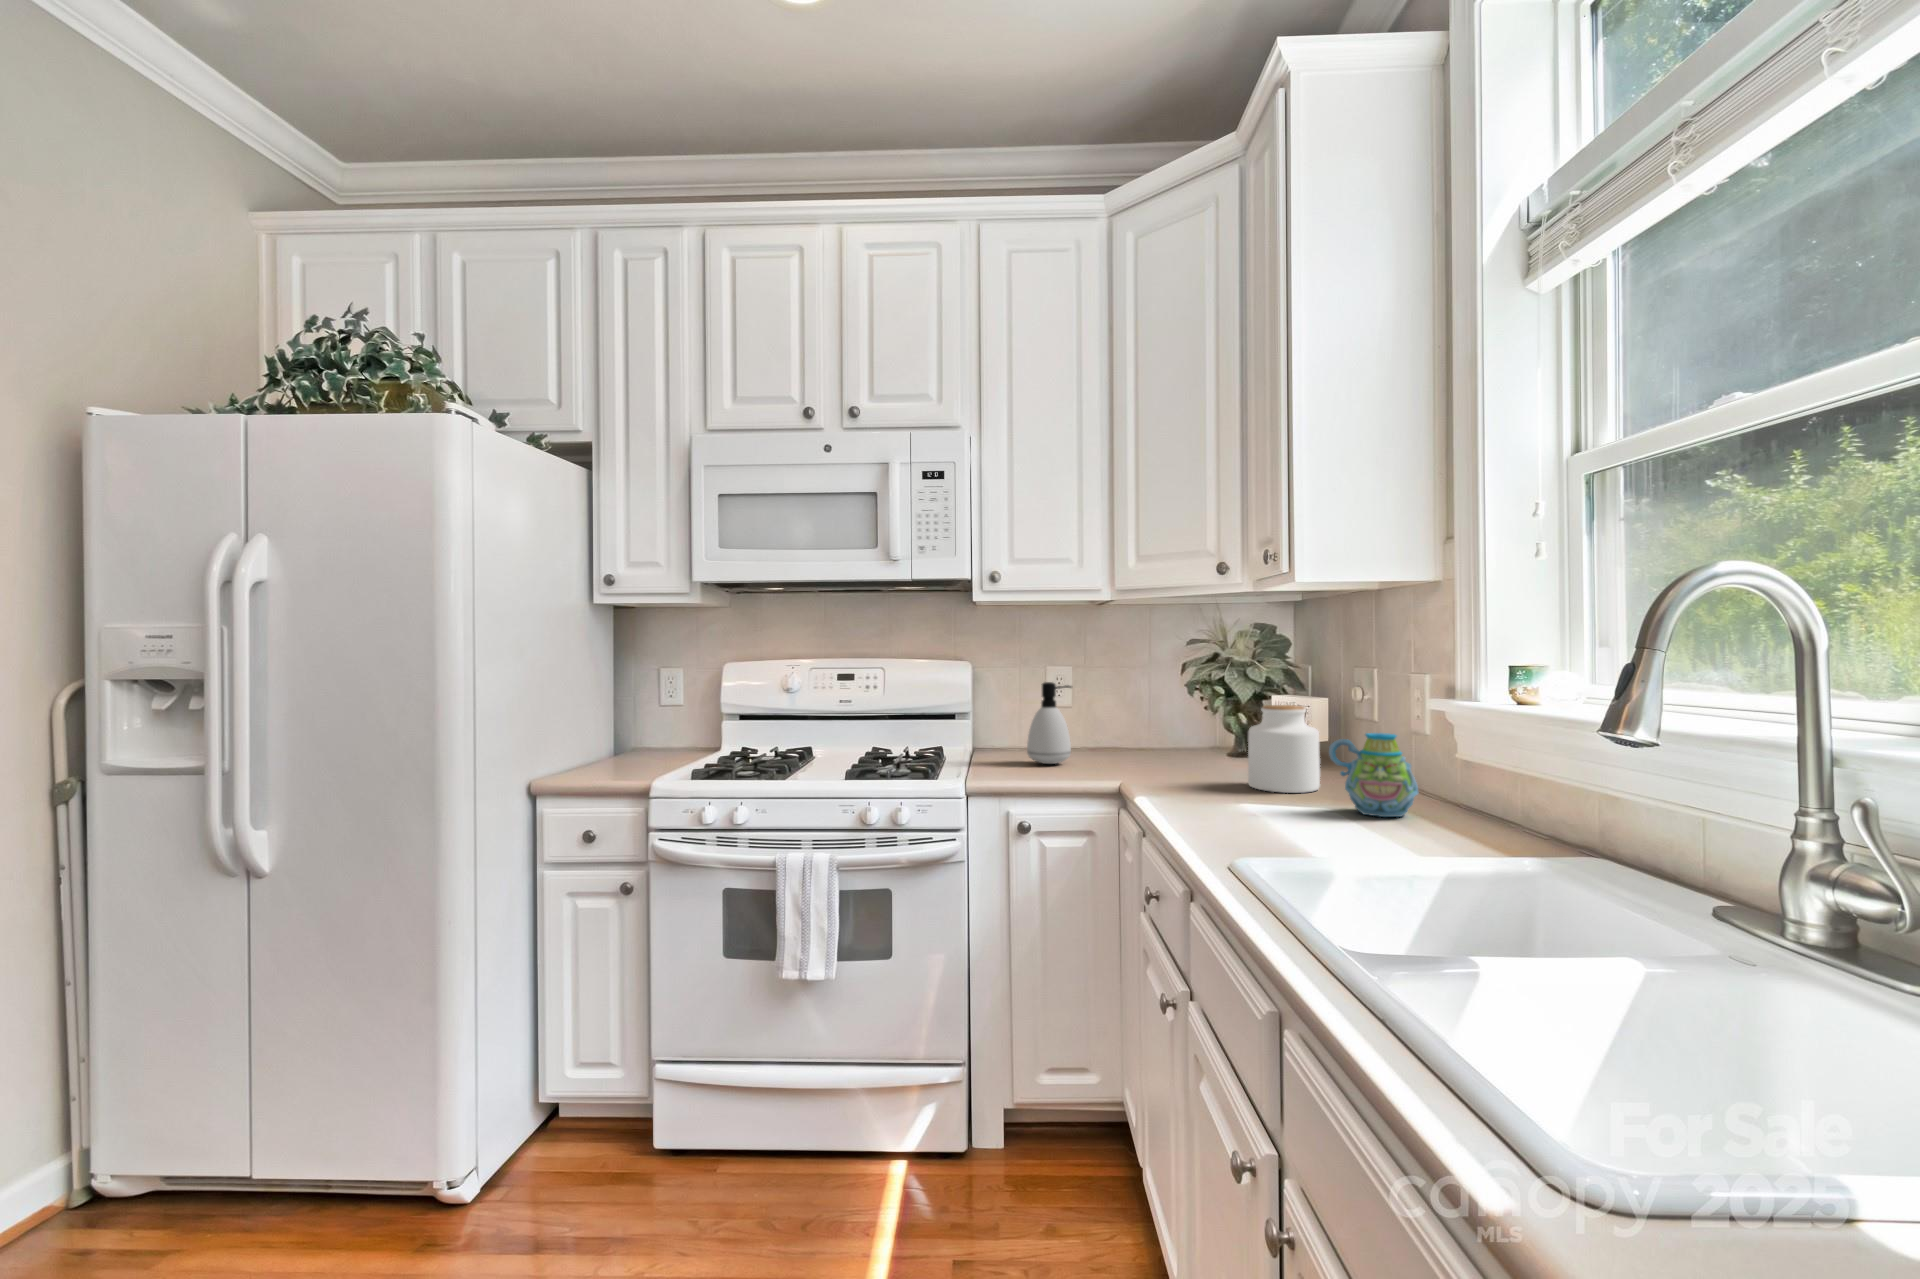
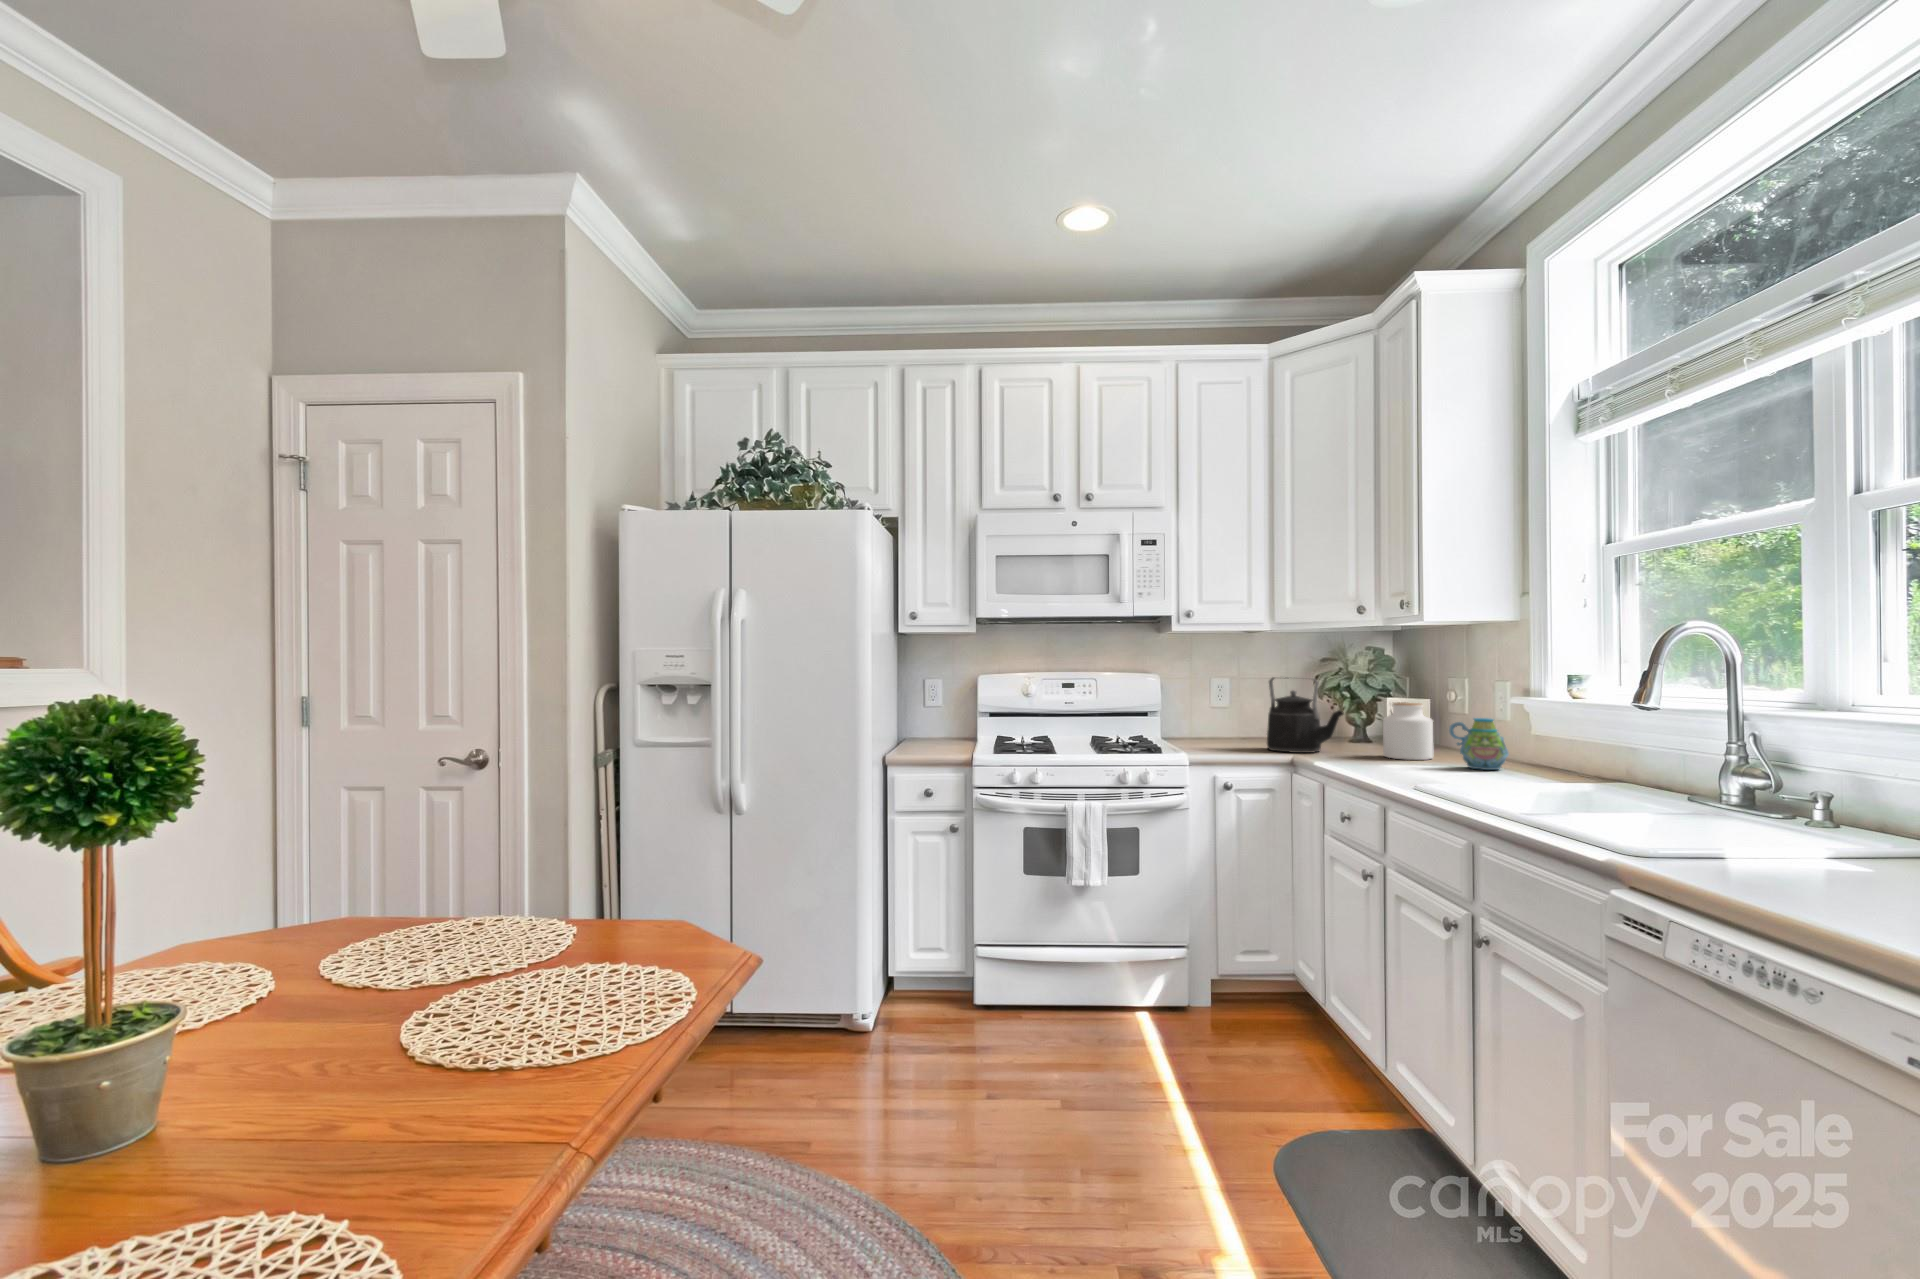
kettle: none [1095,666,1197,777] -> present [1267,677,1343,753]
soap dispenser: present [1027,682,1071,764] -> none [1211,688,1244,746]

